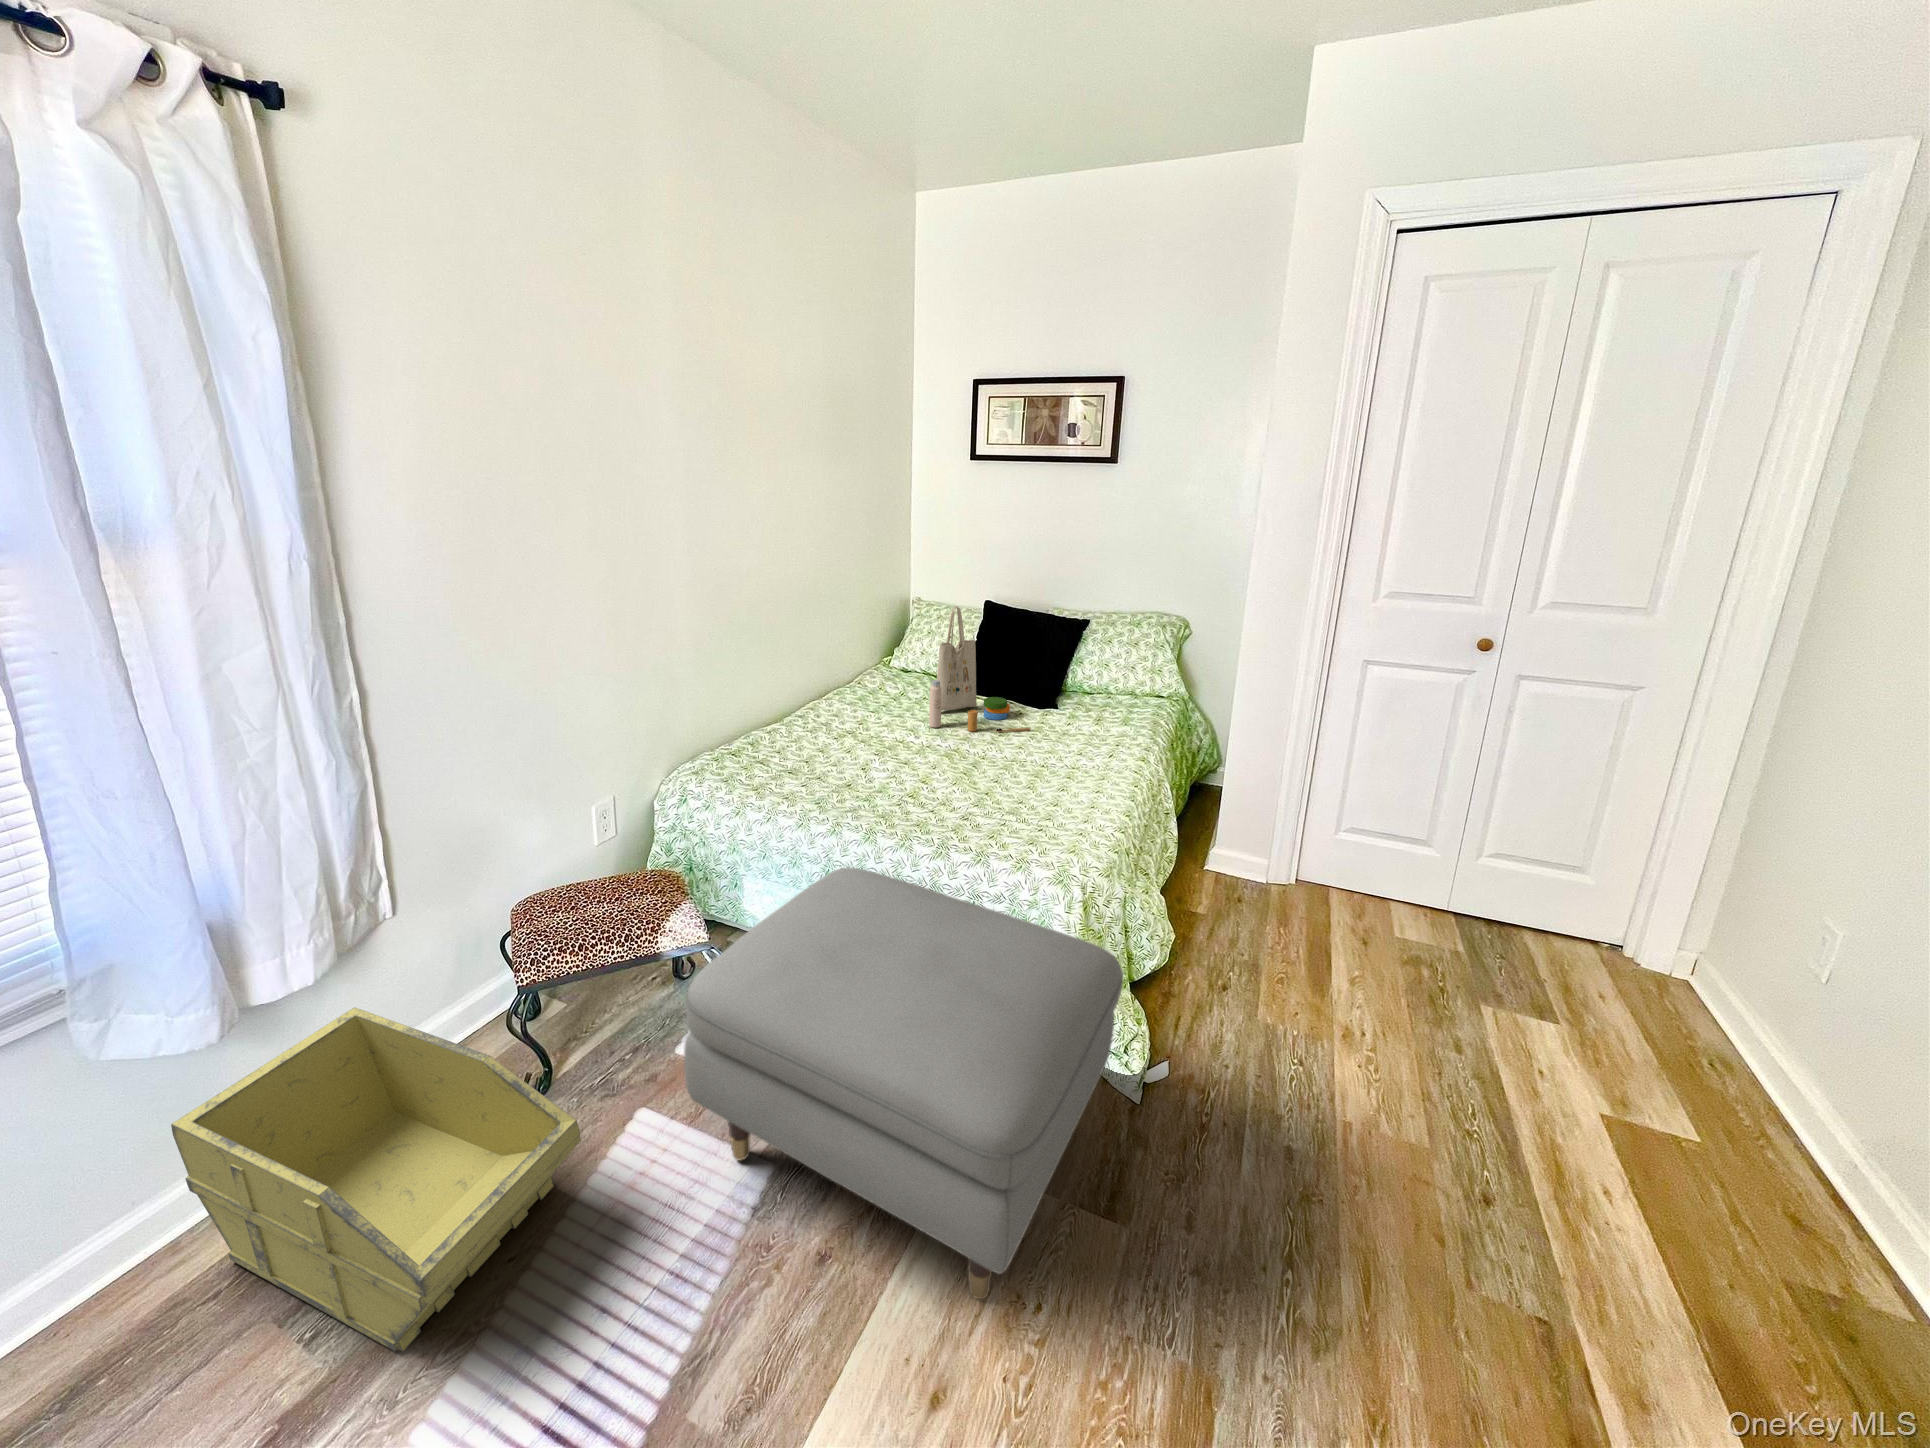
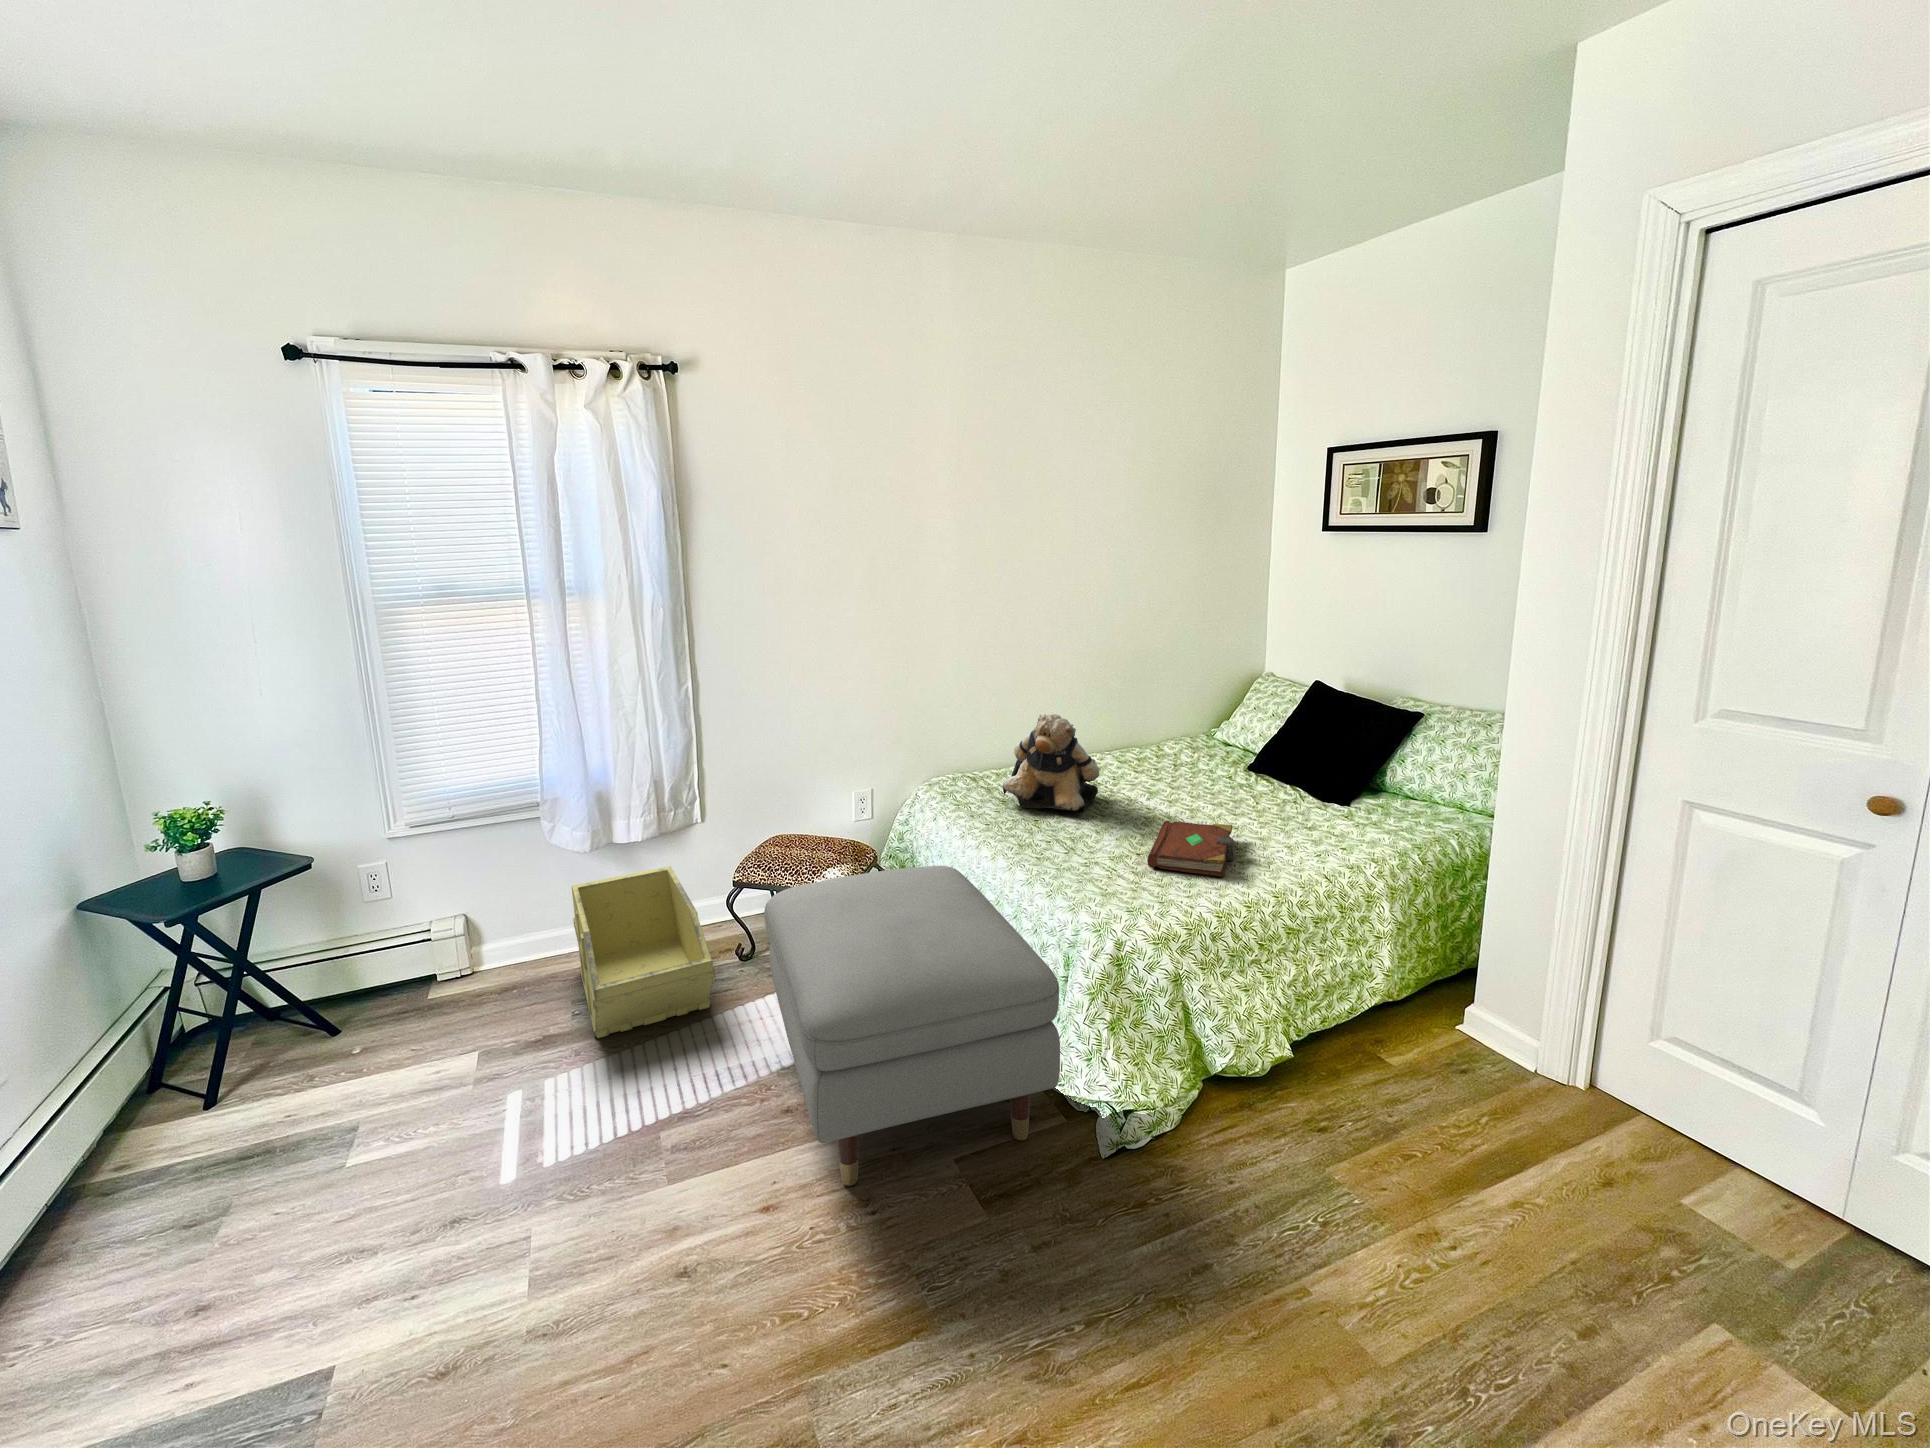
tote bag: present [929,606,1030,732] -> none [1164,678,1263,815]
teddy bear: none [798,665,901,775] -> present [1003,714,1099,811]
book: none [985,746,1092,806] -> present [1147,821,1235,877]

